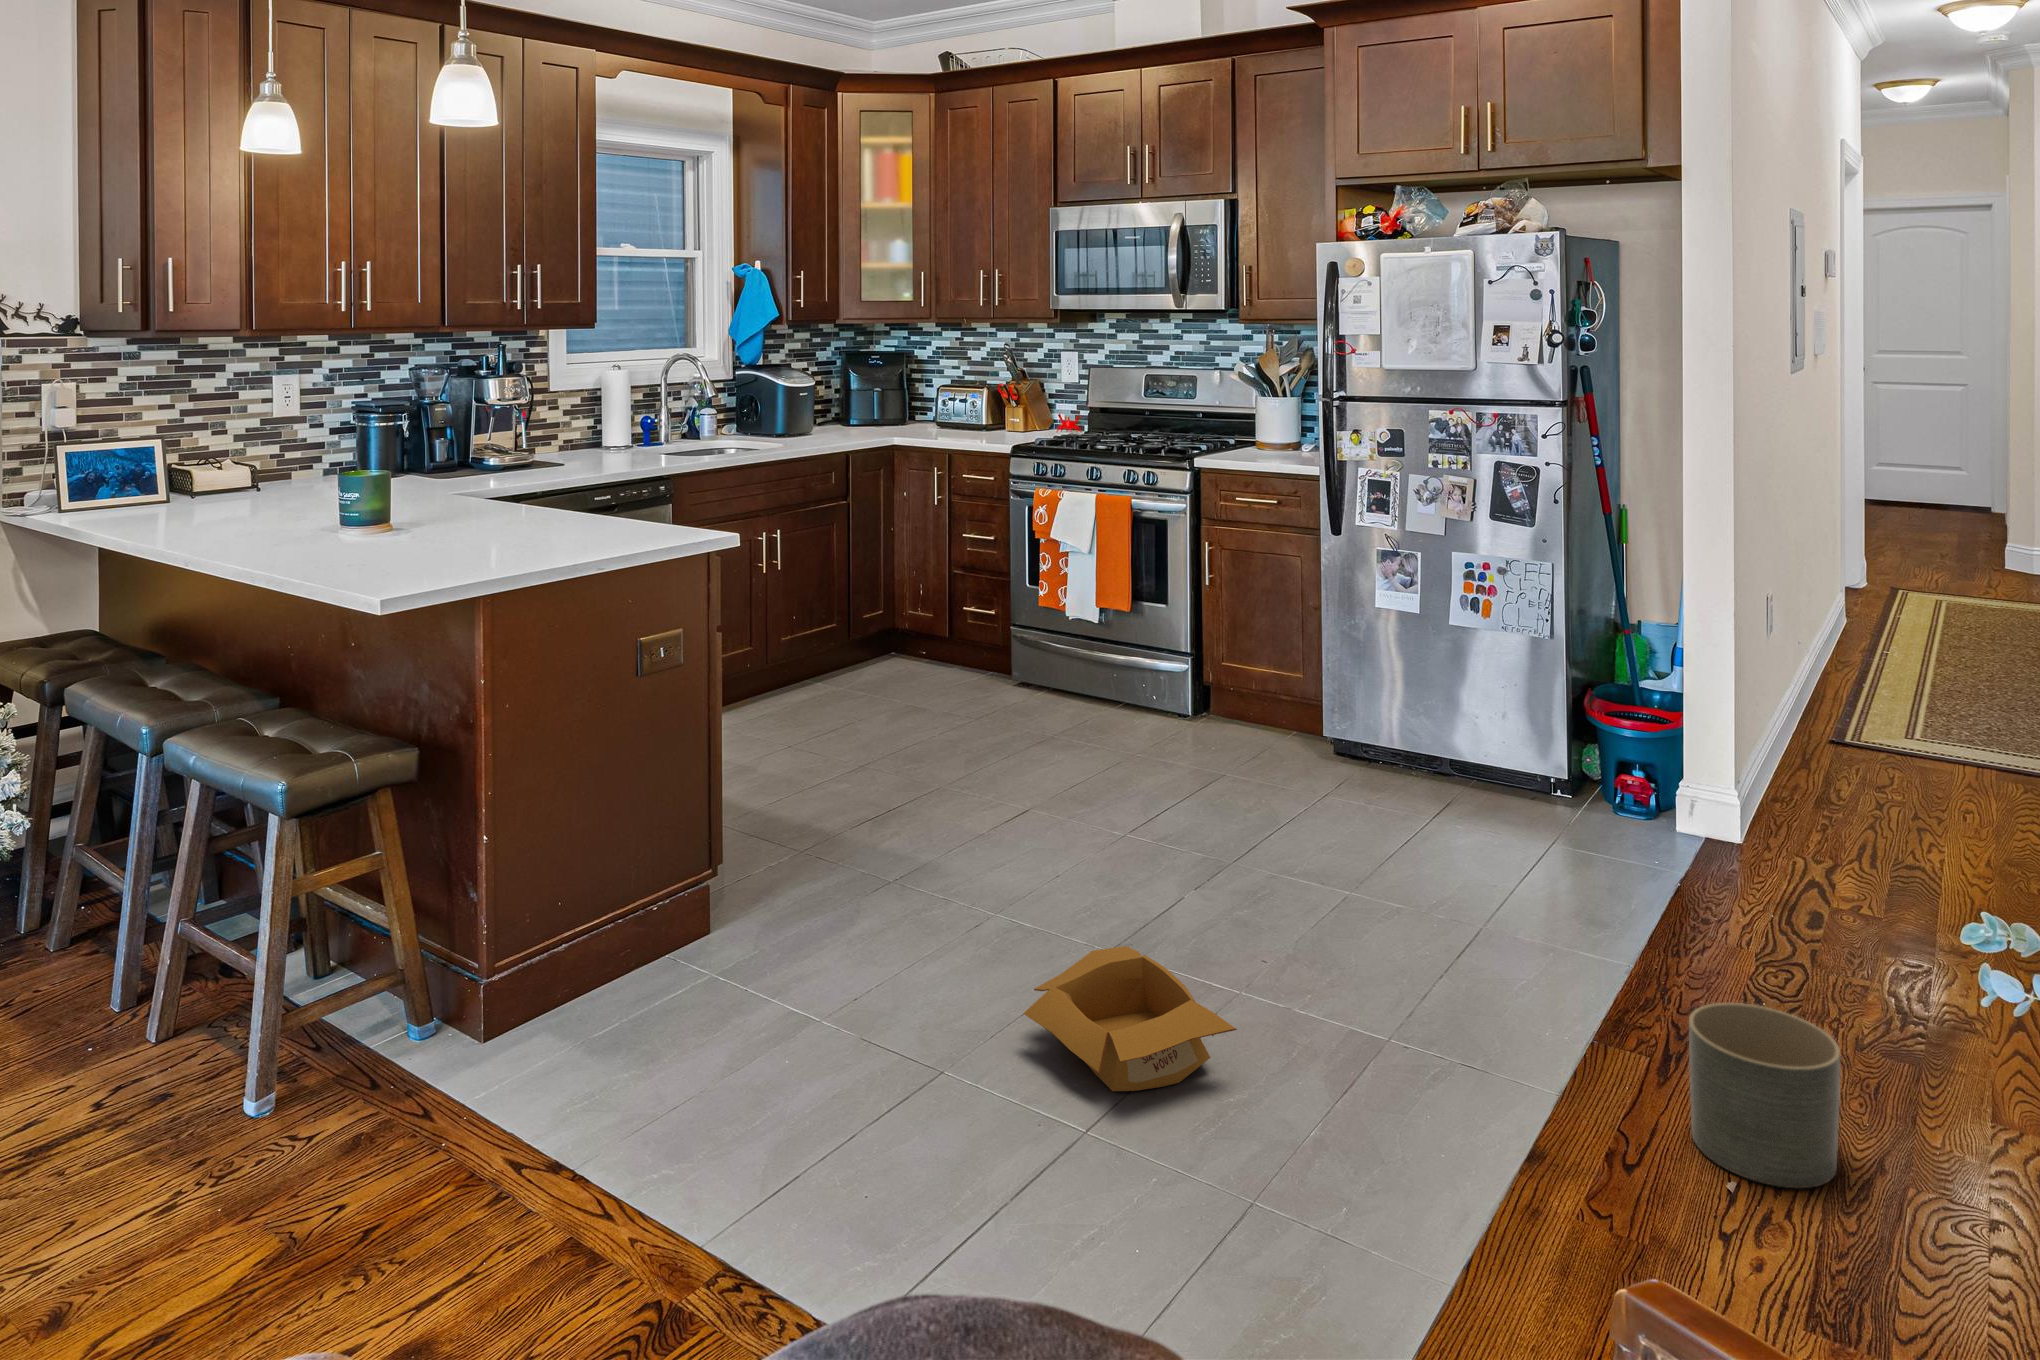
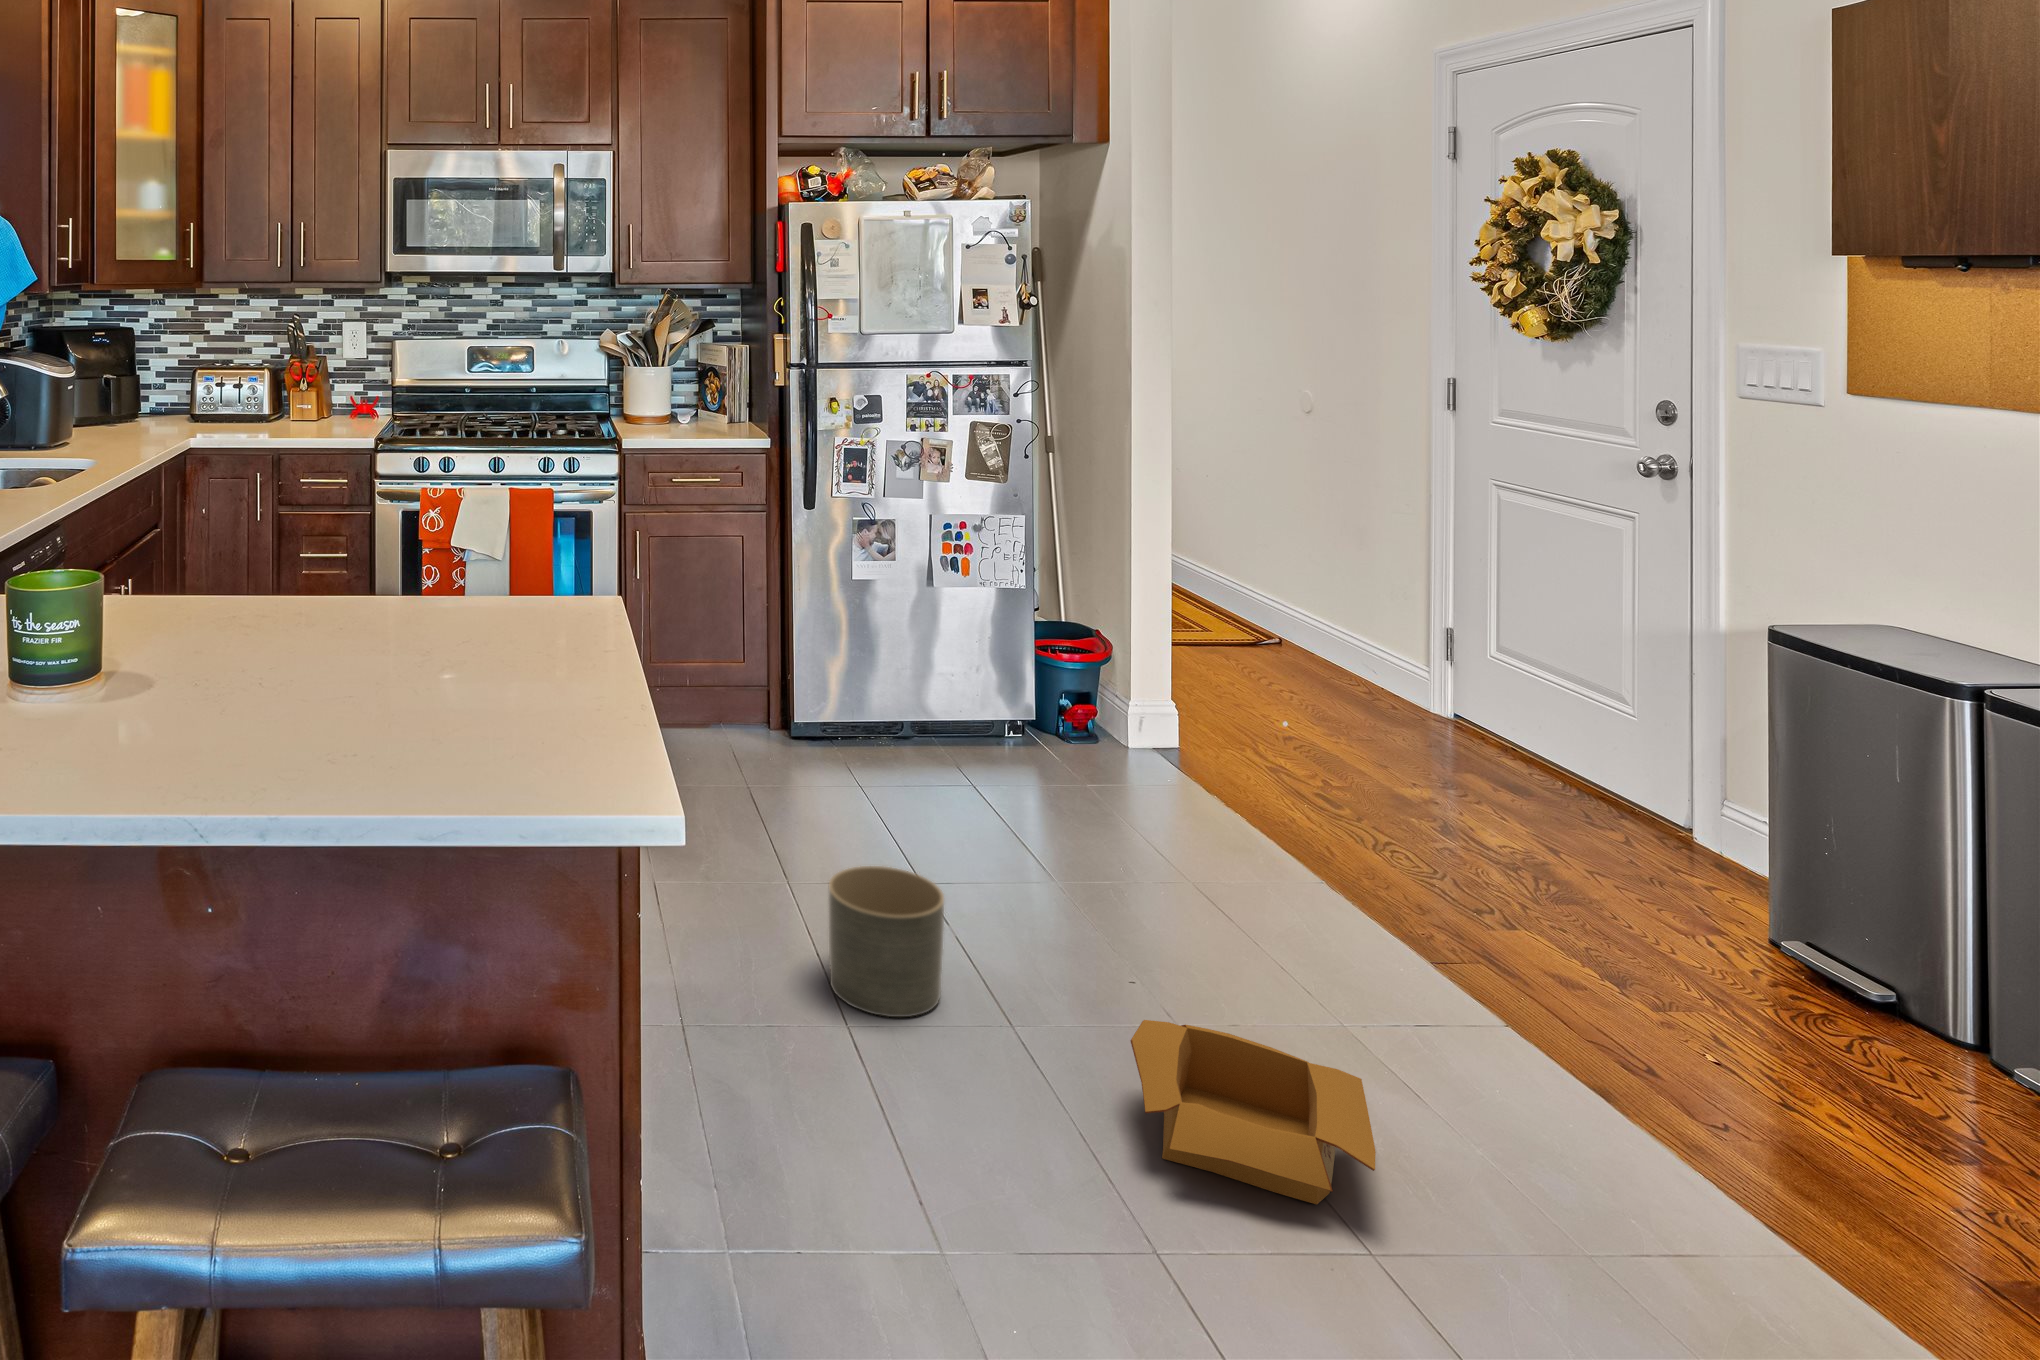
planter: present [1689,1003,1840,1188] -> present [828,866,944,1017]

